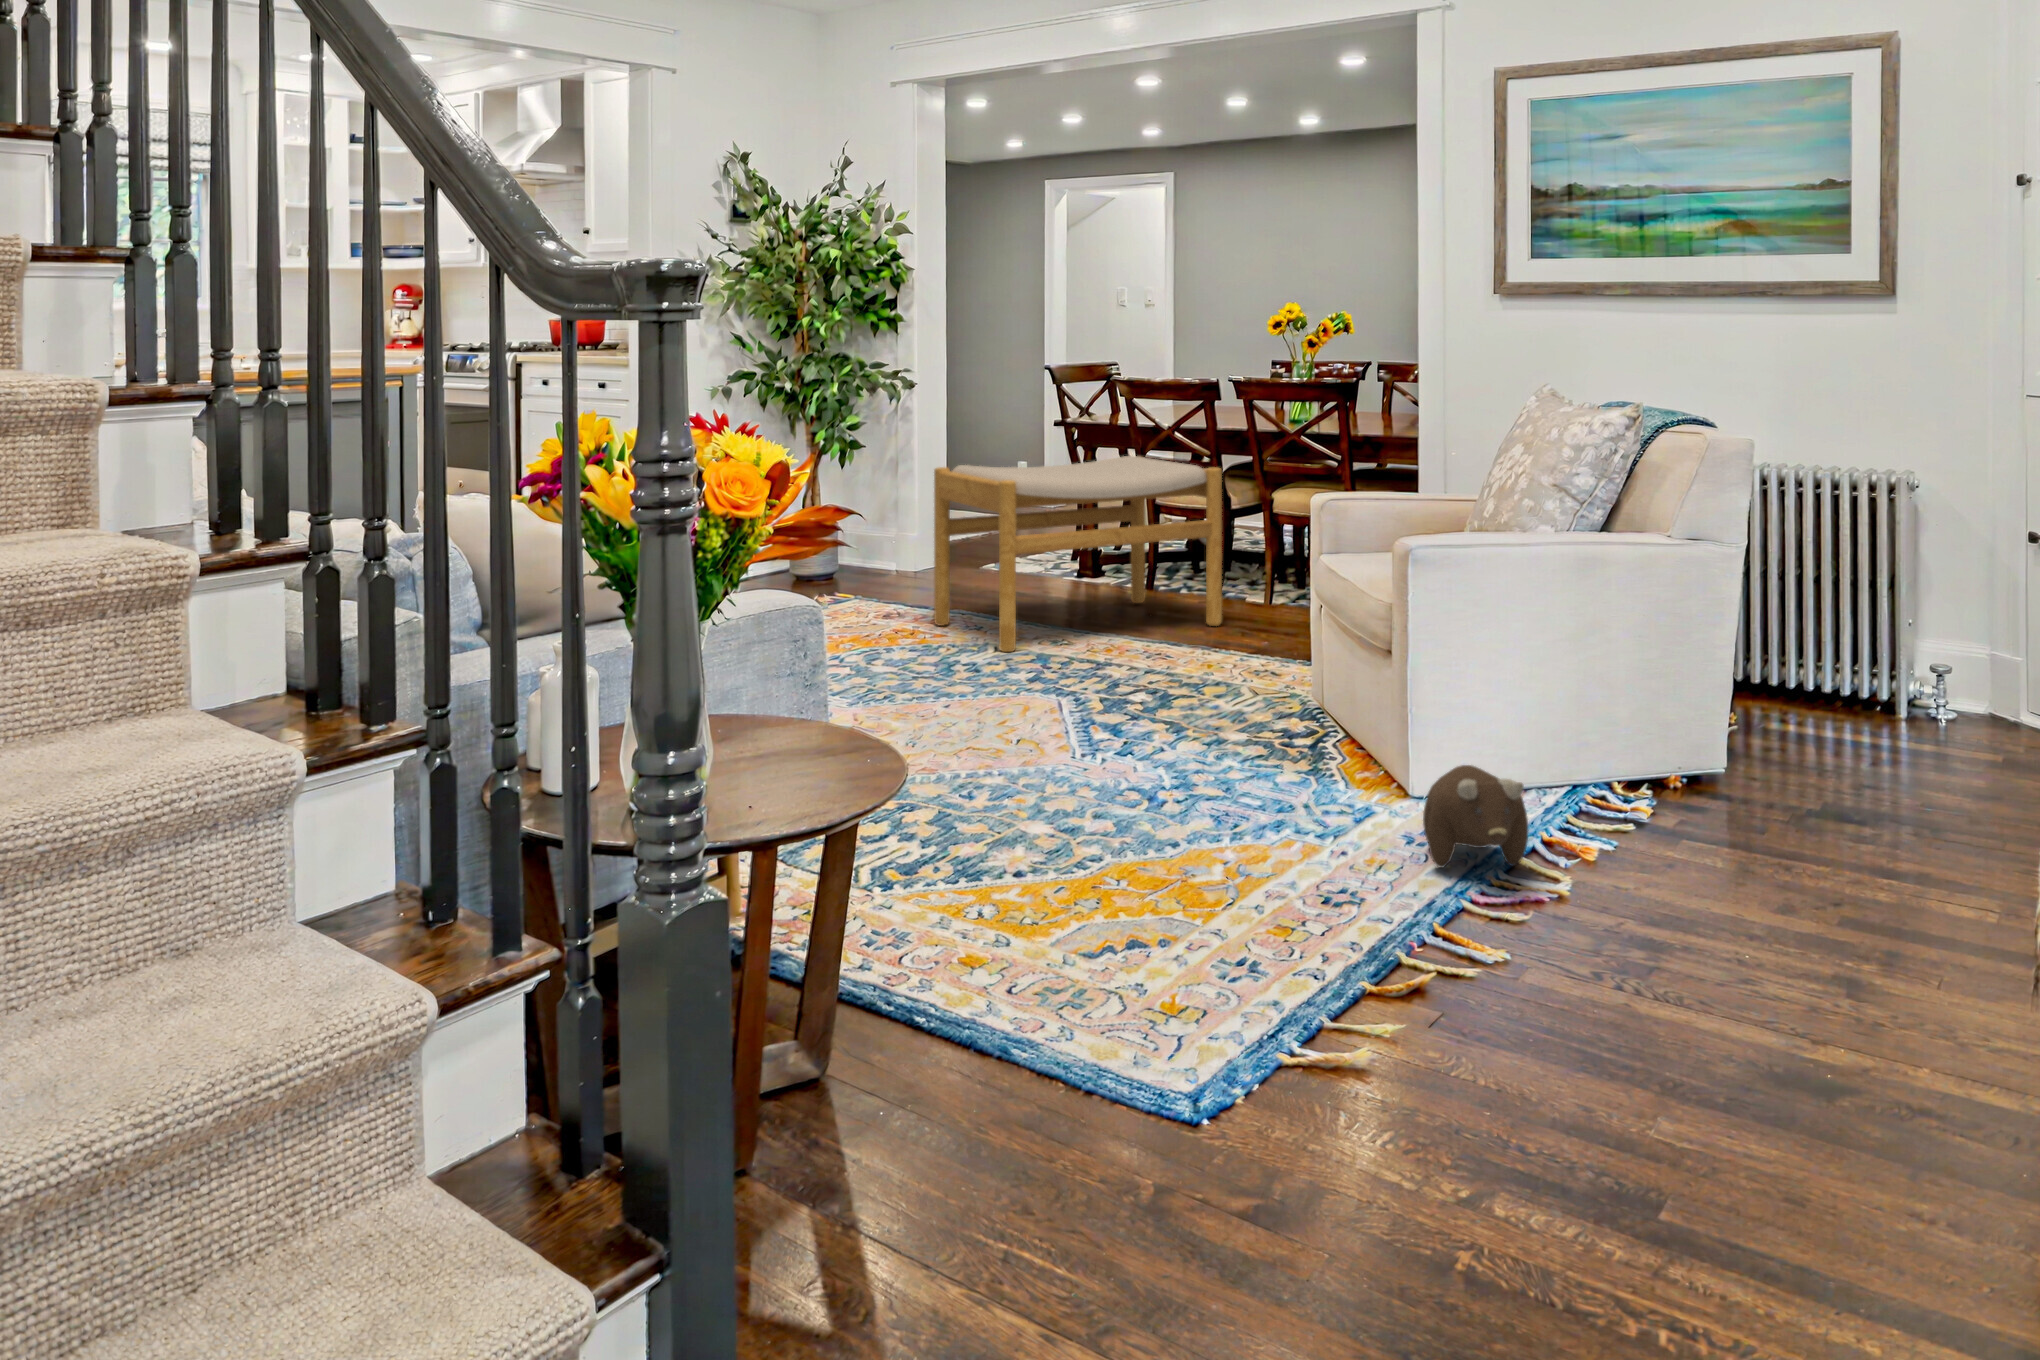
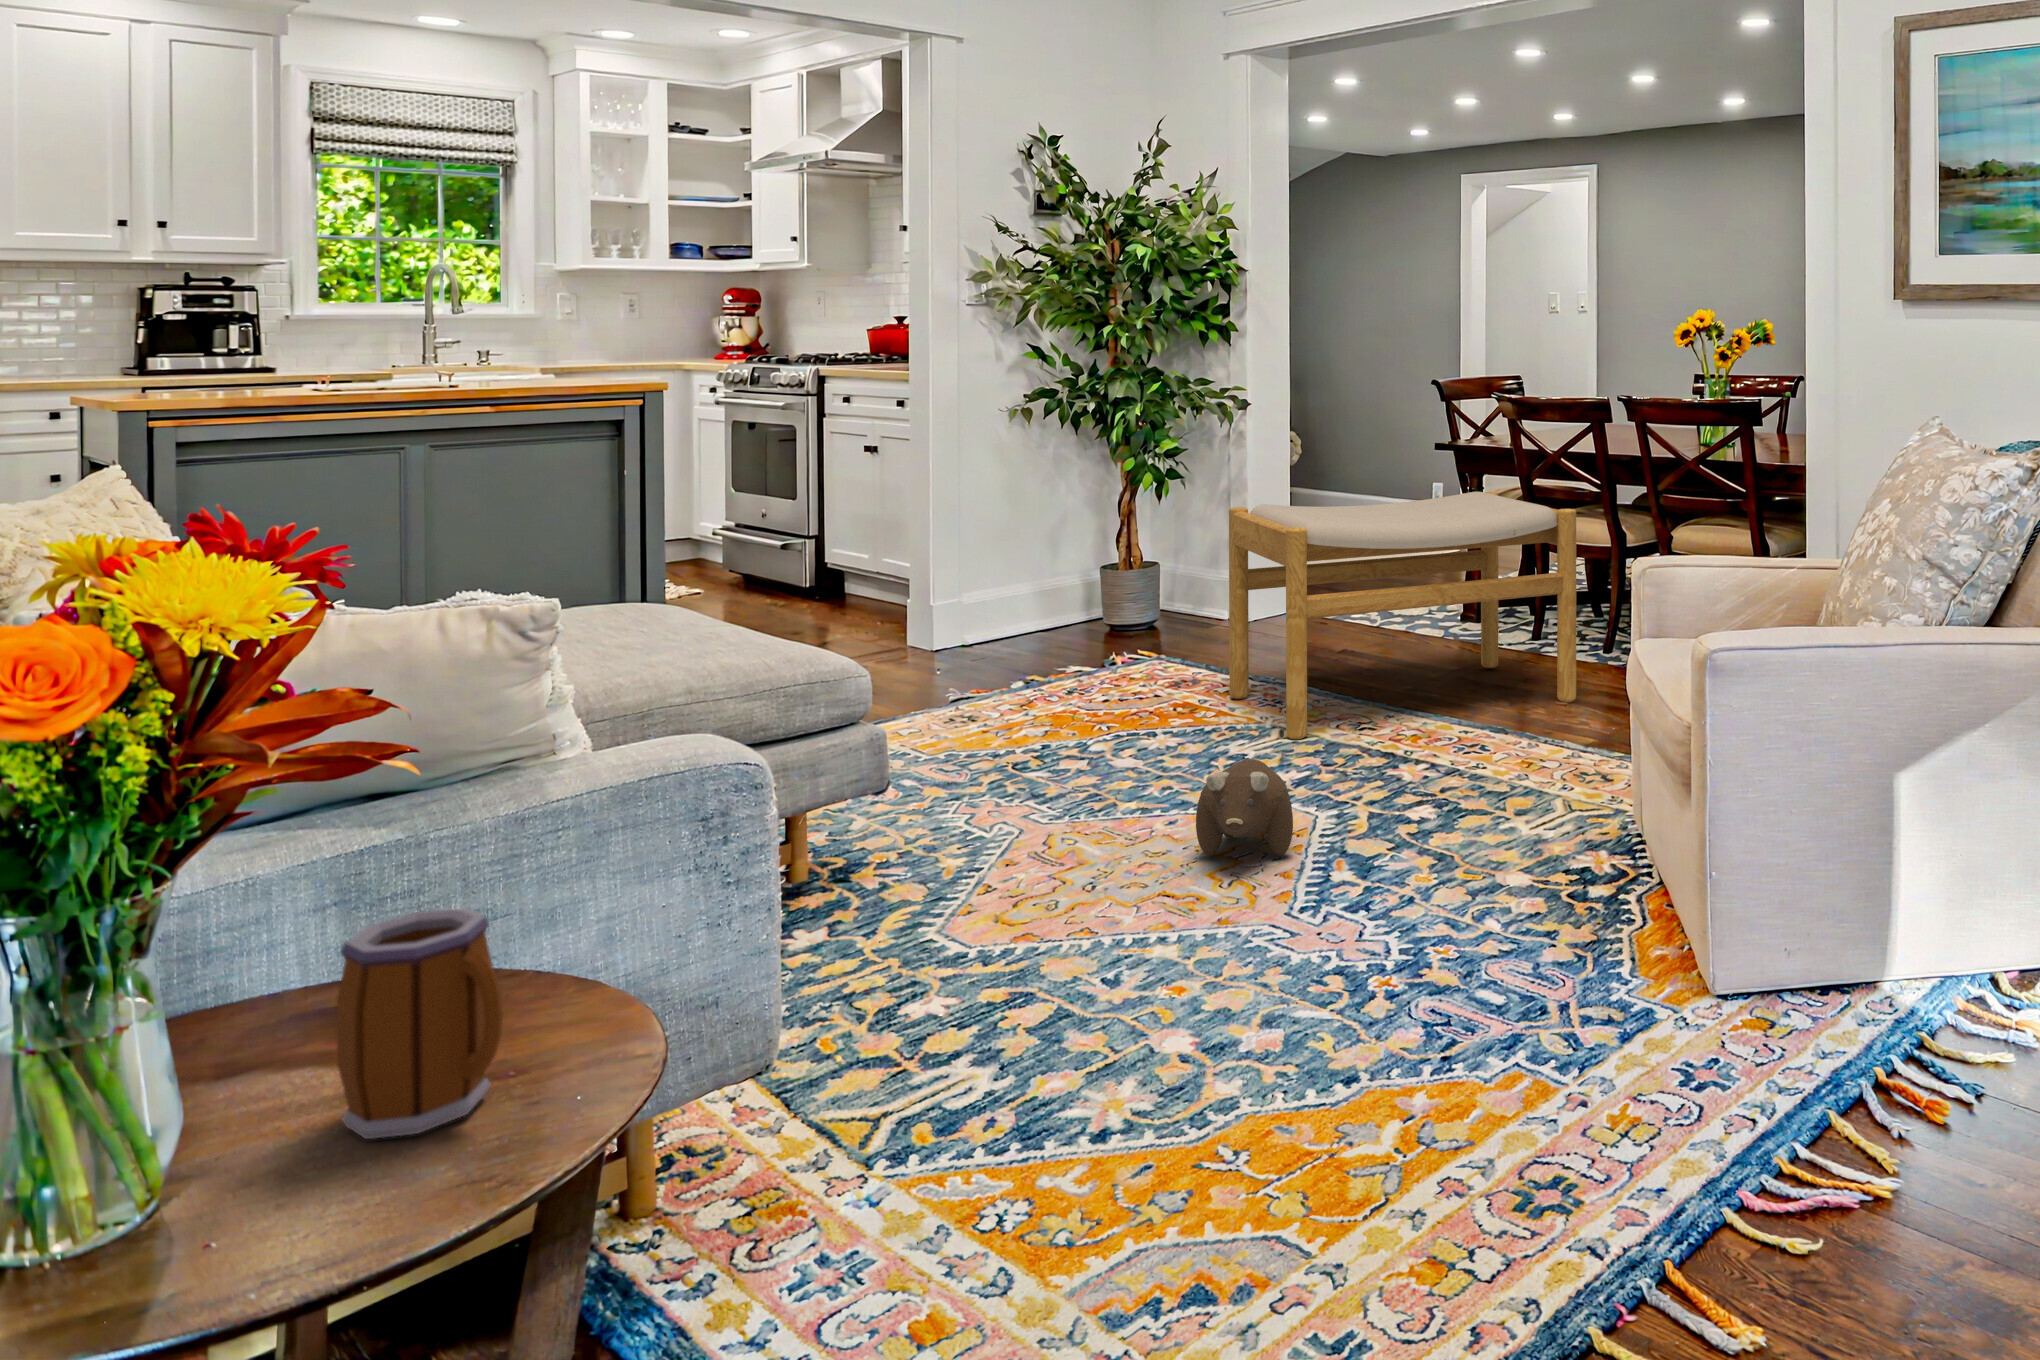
mug: none [762,648,852,768] -> present [337,908,503,1139]
plush toy: present [1423,765,1528,868] -> present [1196,759,1293,856]

